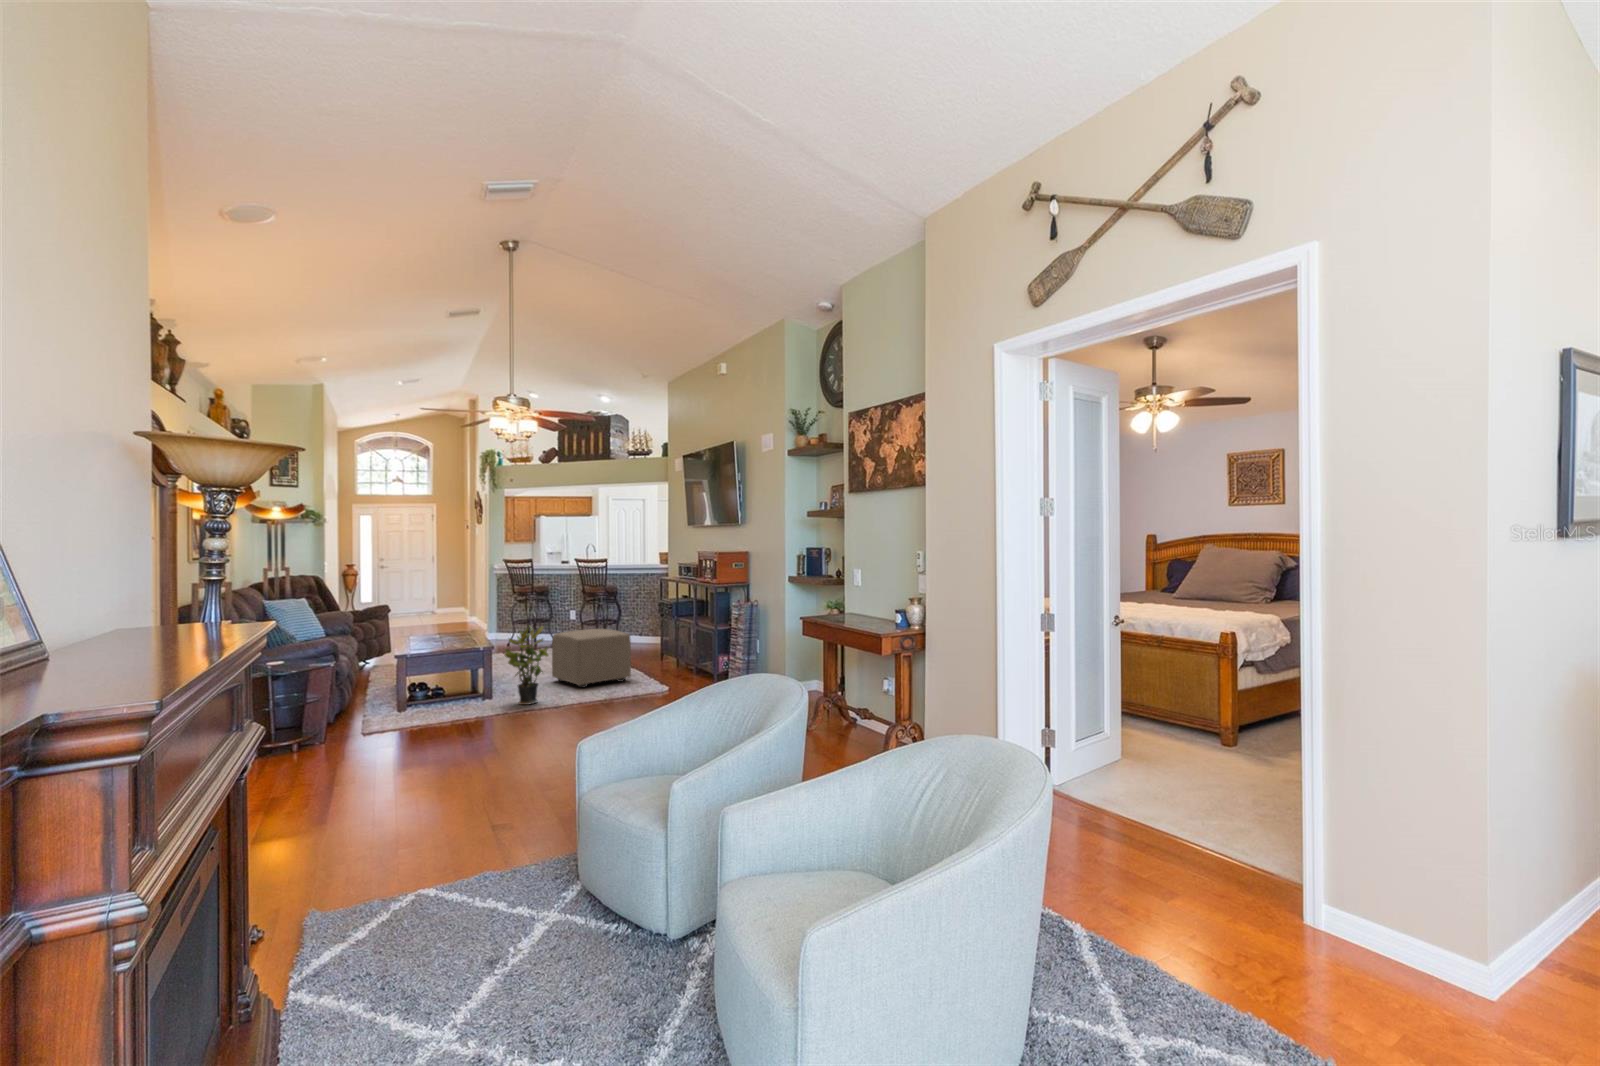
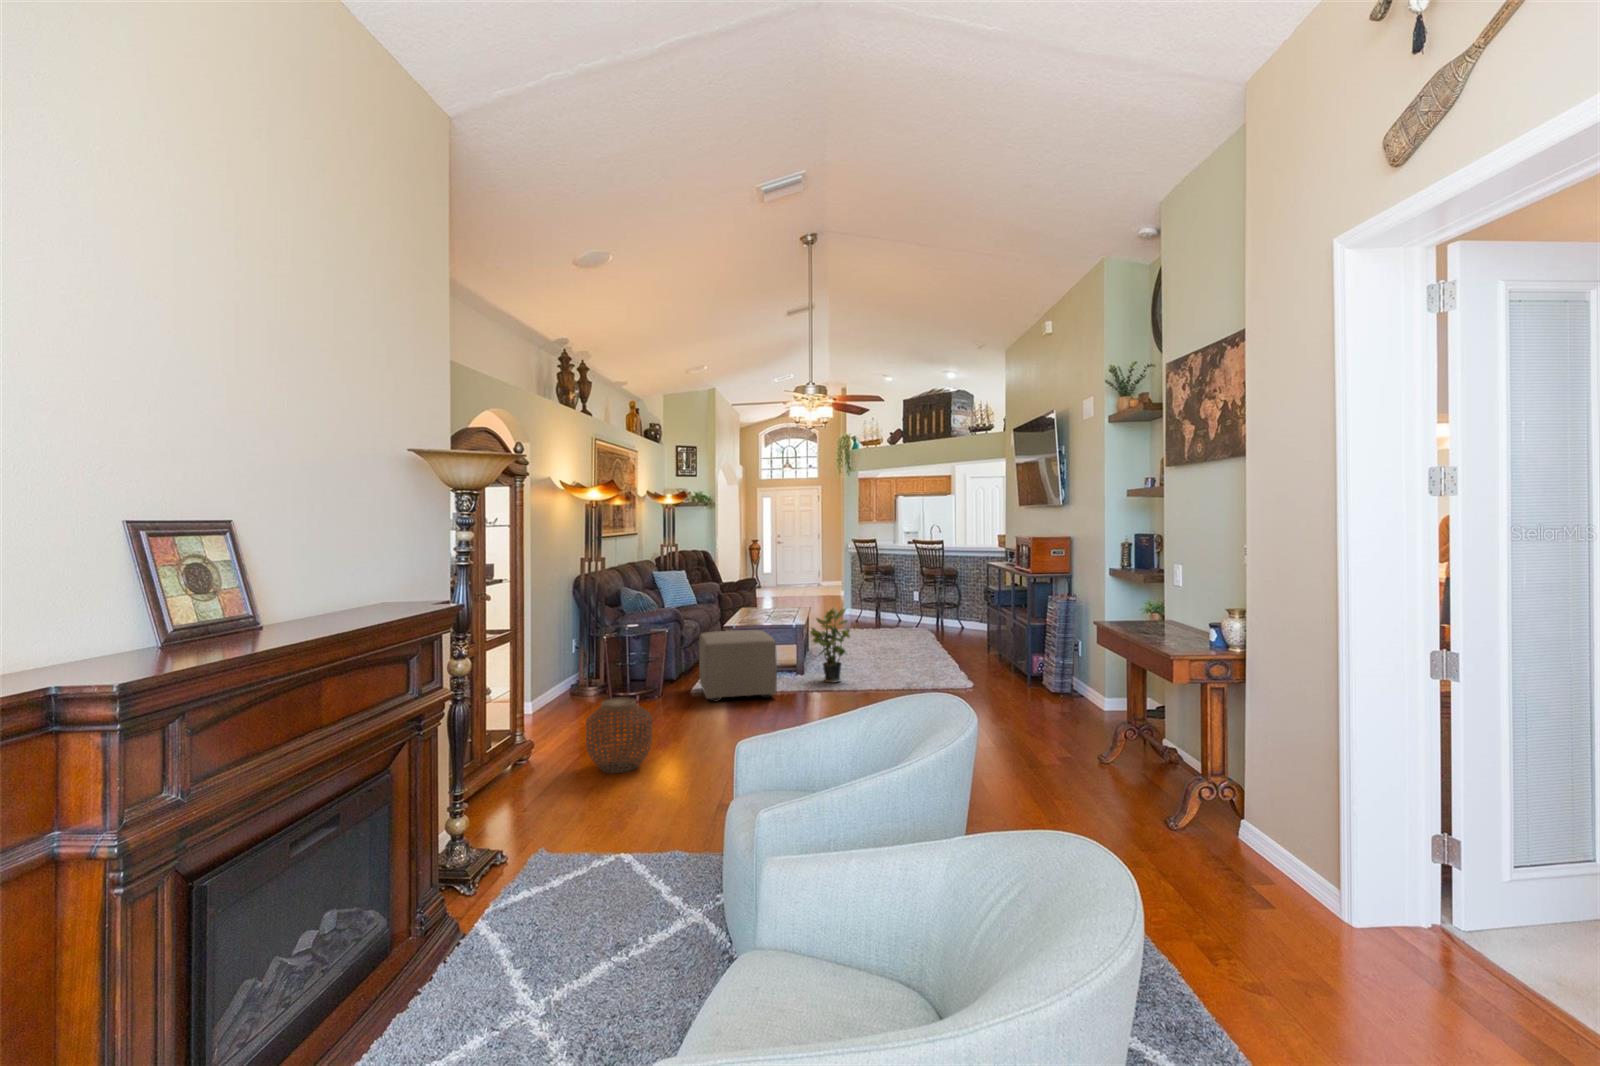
ottoman: present [552,629,631,688] -> present [699,630,777,702]
woven basket: none [297,735,384,824] -> present [586,697,652,773]

